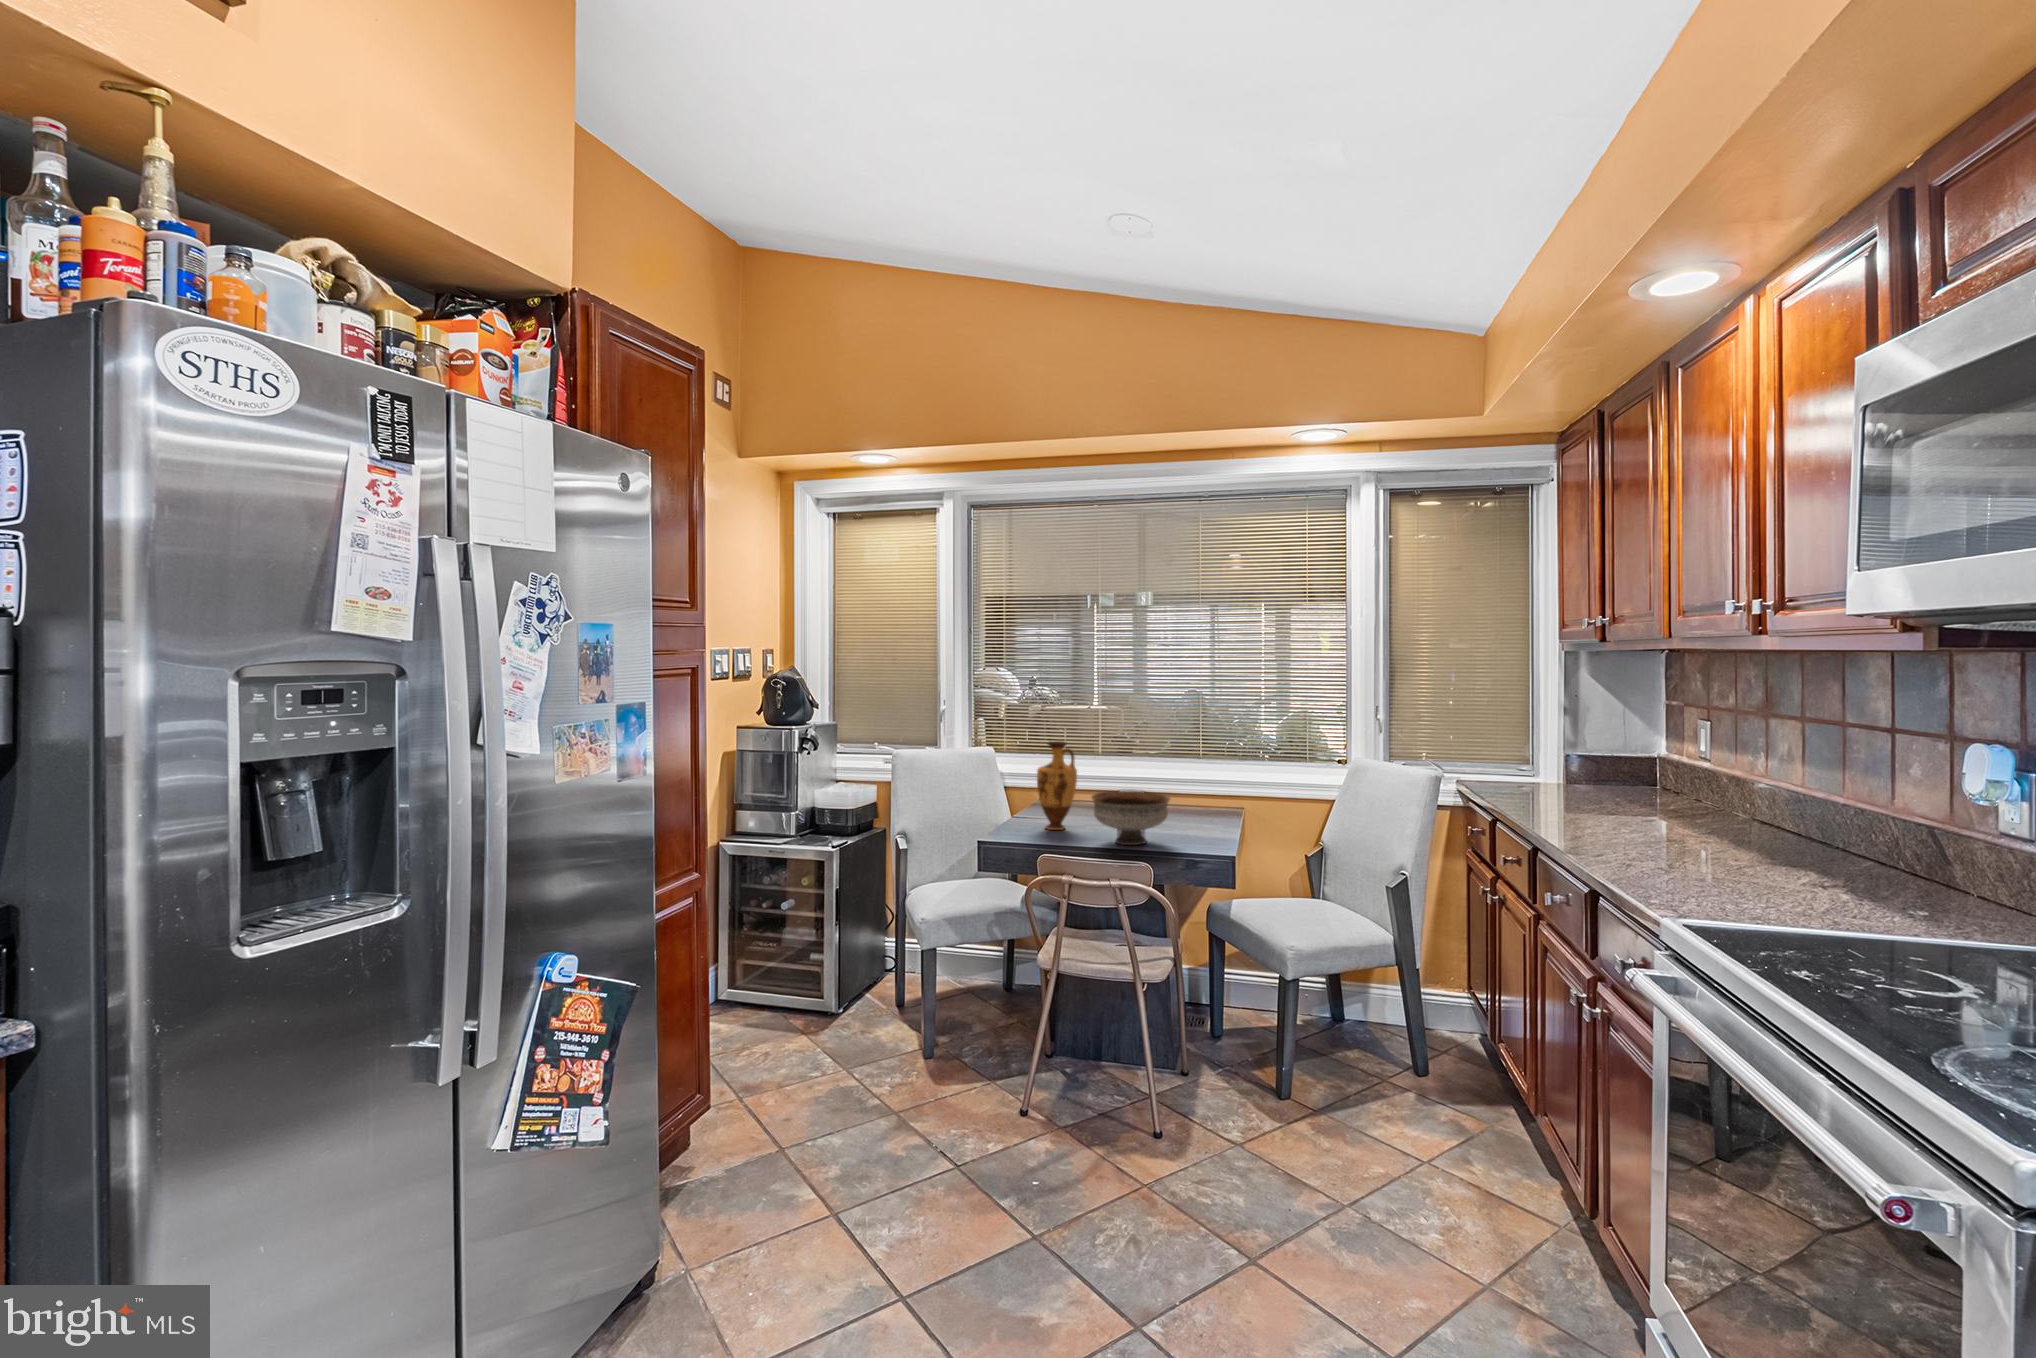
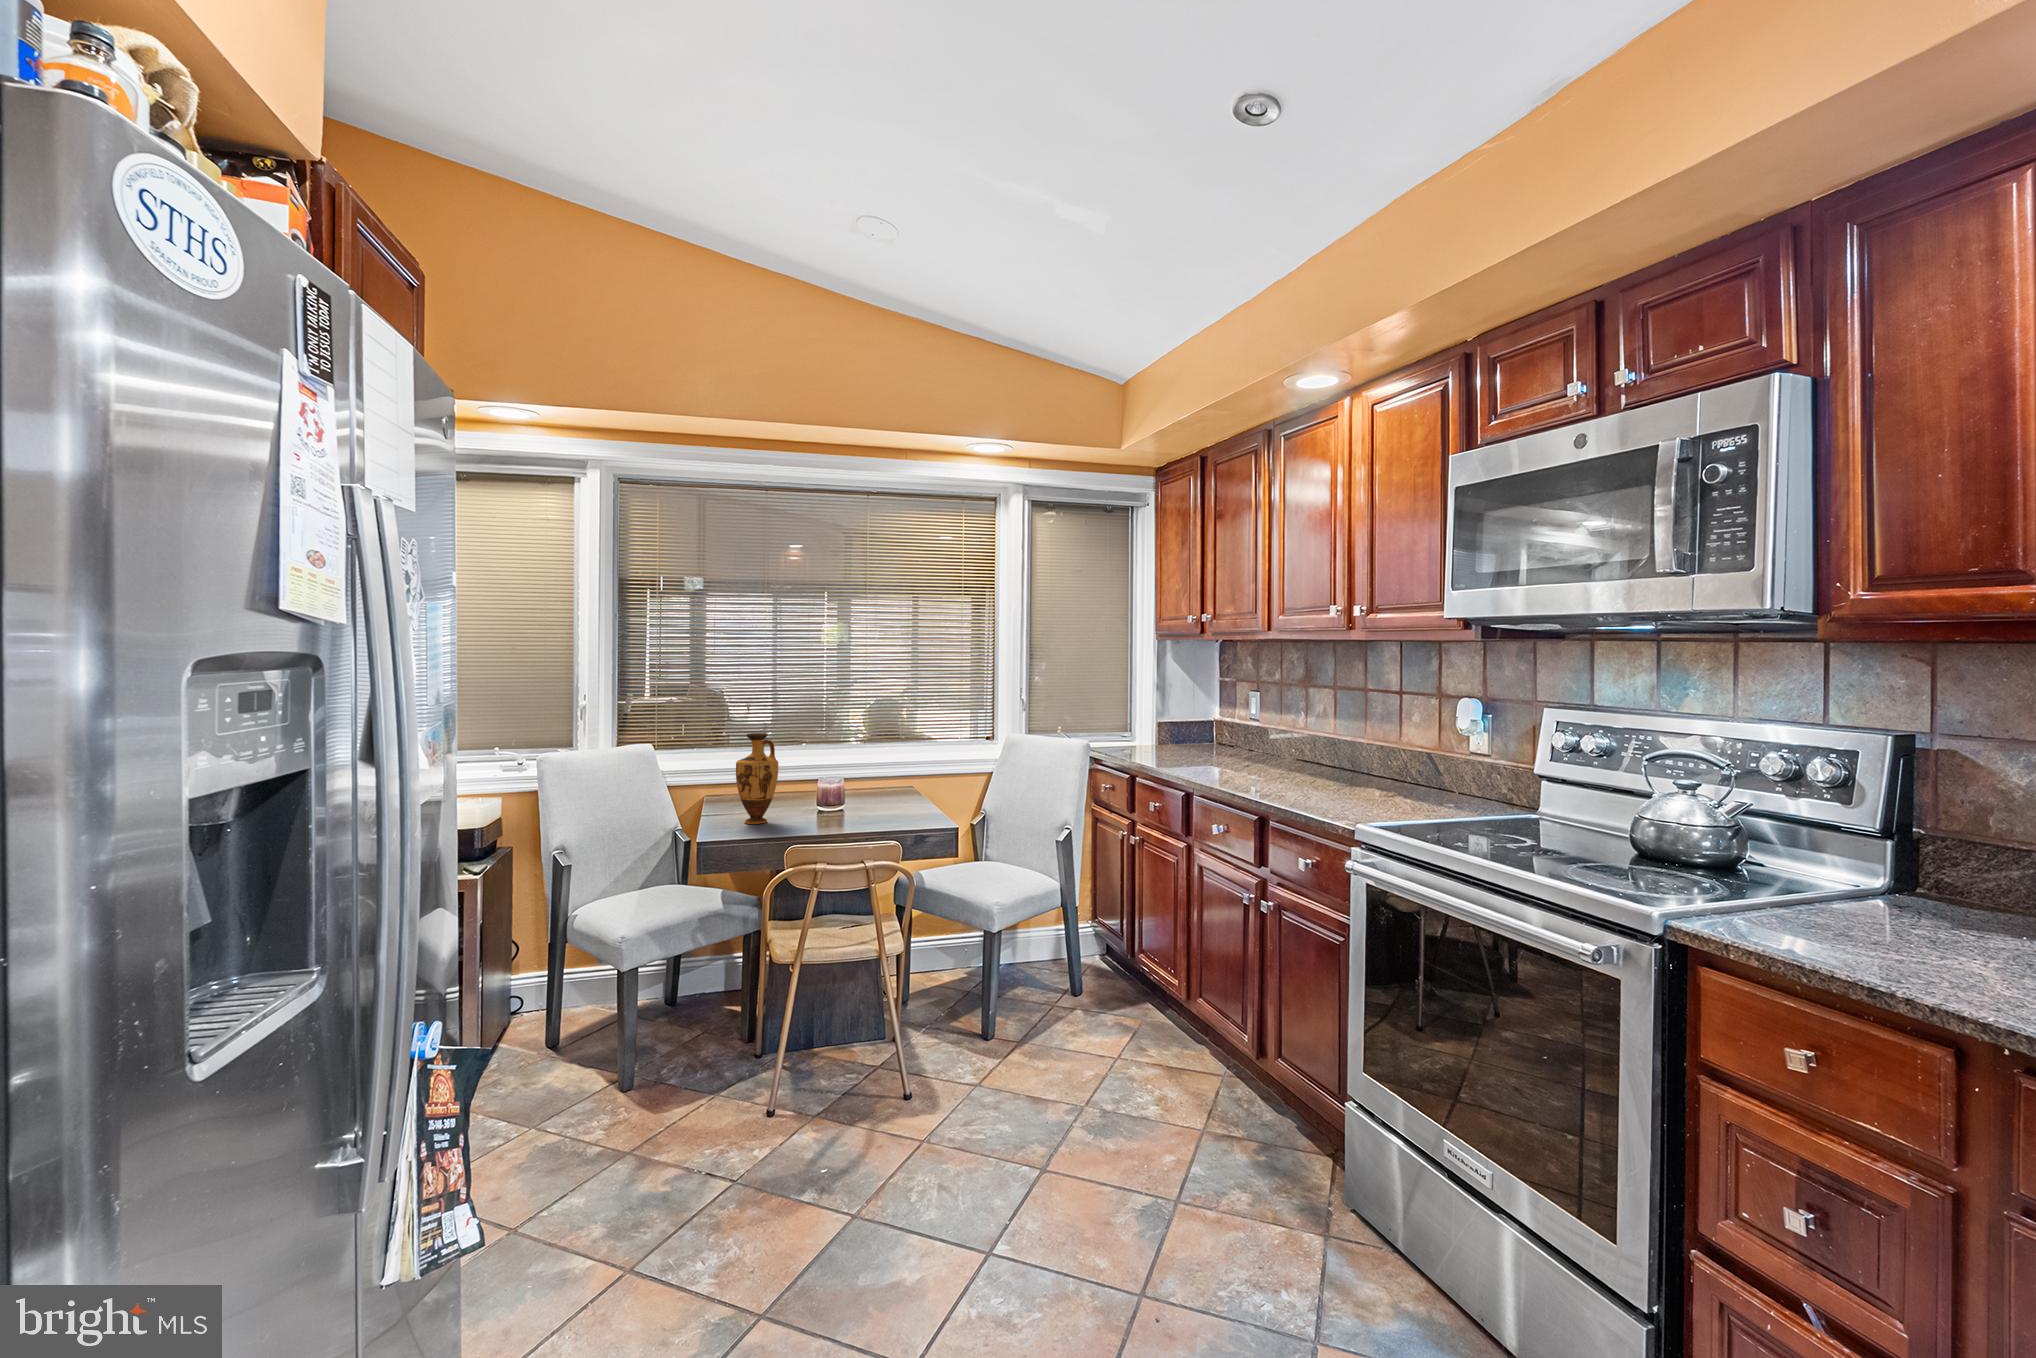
bowl: present [1091,791,1170,845] -> none [808,777,886,830]

